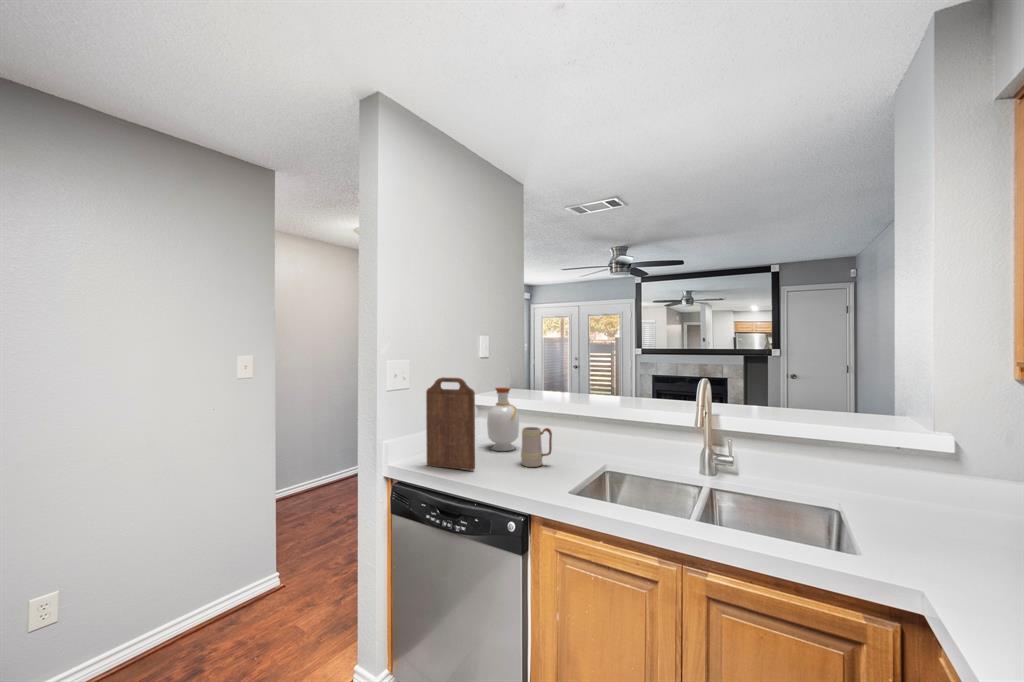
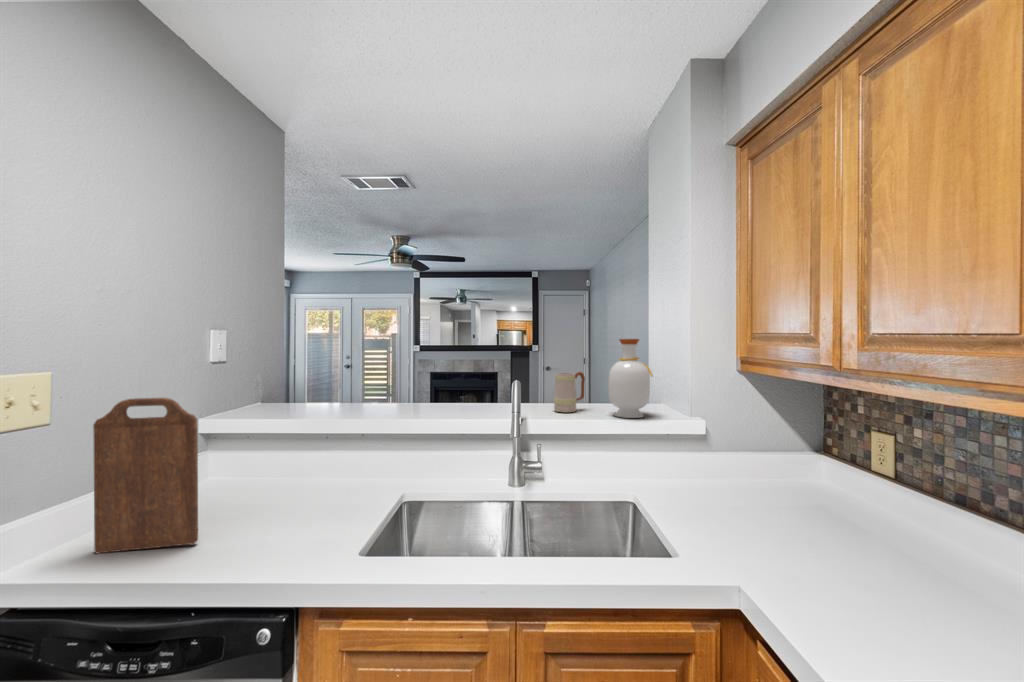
bottle: present [487,388,519,451] -> present [608,339,653,418]
mug: present [521,427,552,467] -> present [554,372,585,412]

